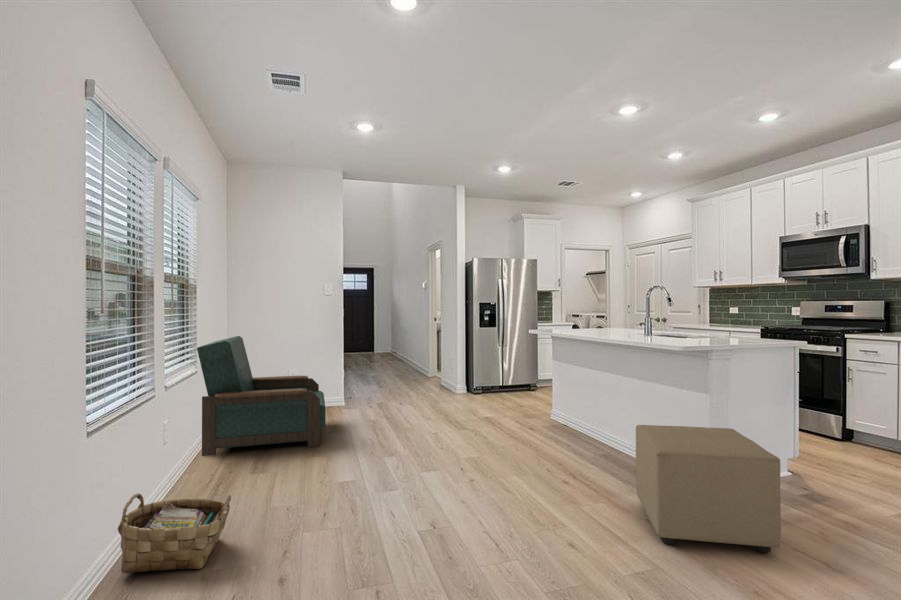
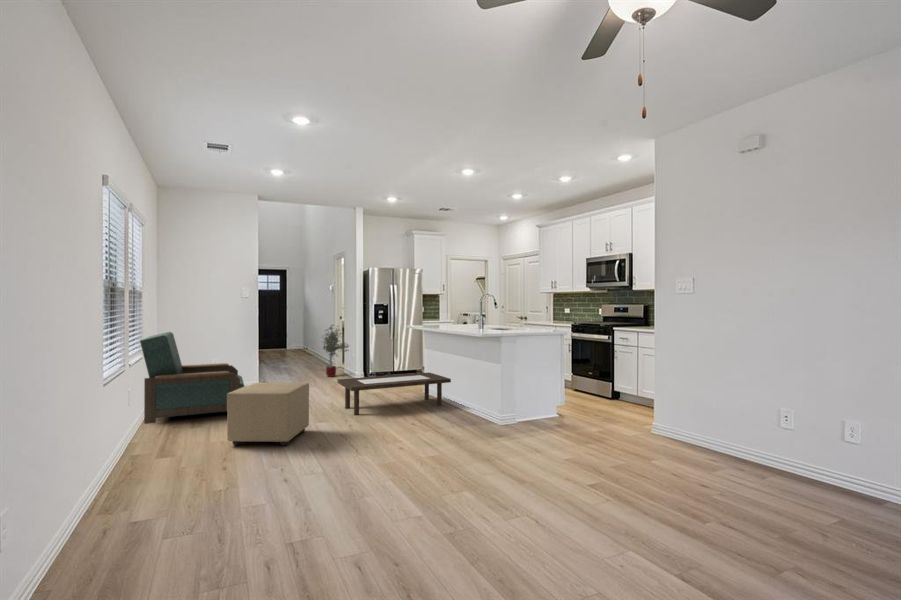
potted tree: none [414,327,449,390] -> present [323,325,349,377]
coffee table: none [443,393,600,454] -> present [337,373,451,415]
ottoman: present [636,425,781,553] -> present [227,383,309,446]
woven basket: present [118,493,231,573] -> none [112,431,184,477]

